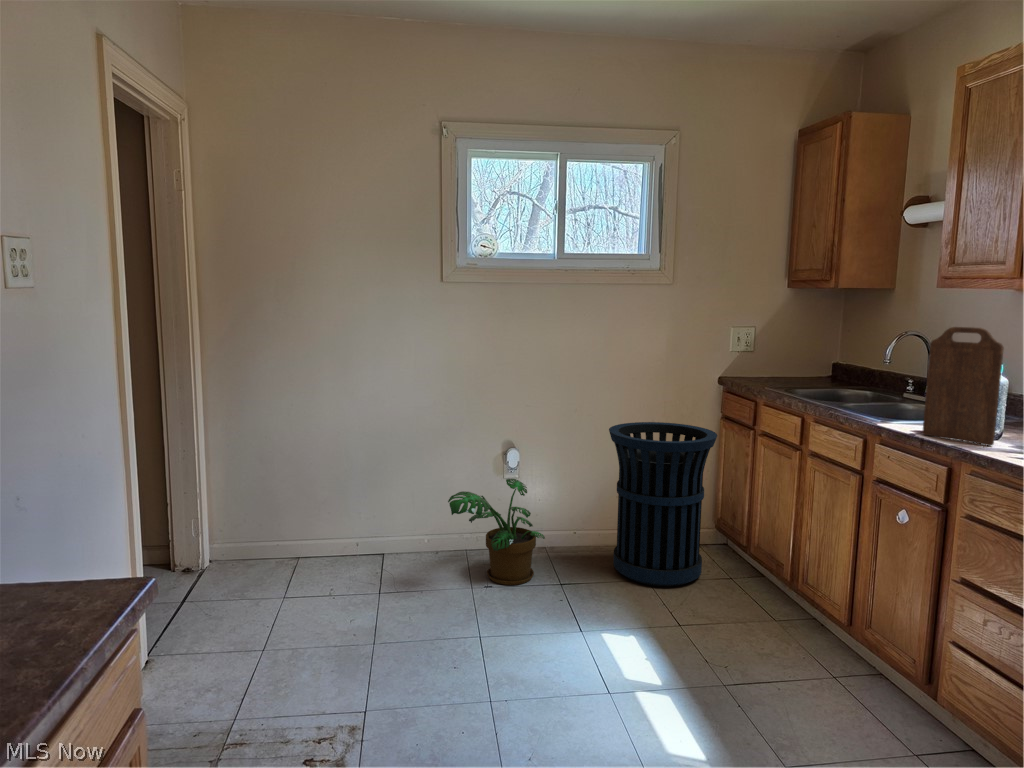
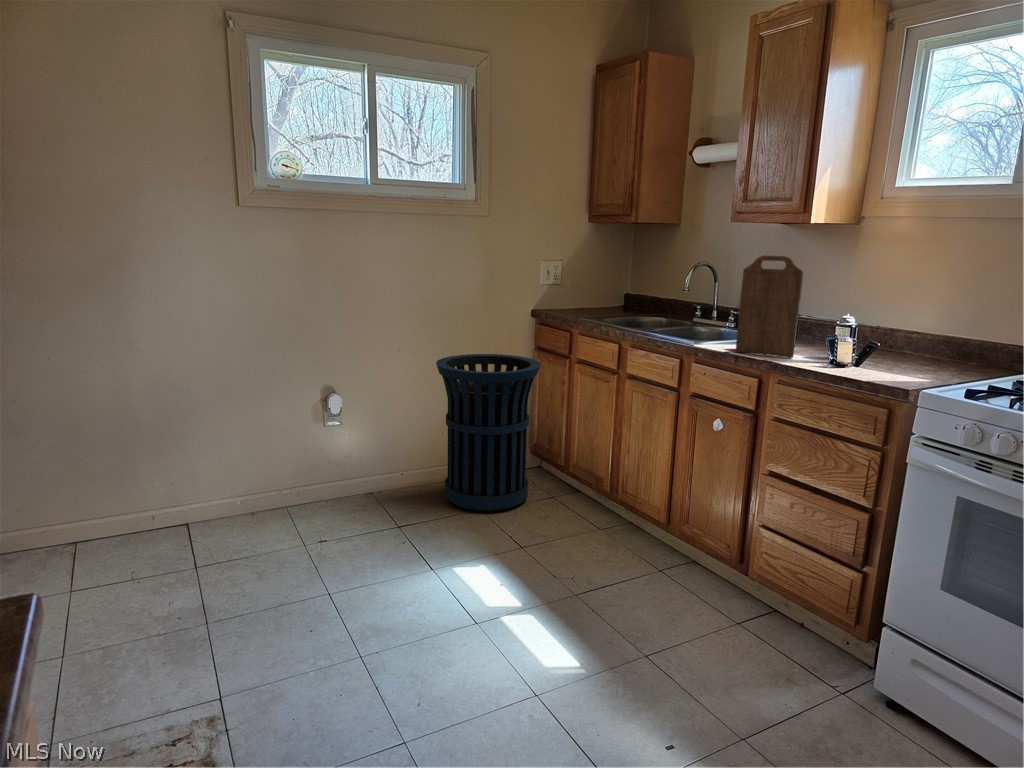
potted plant: present [448,479,545,585] -> none [275,421,379,532]

